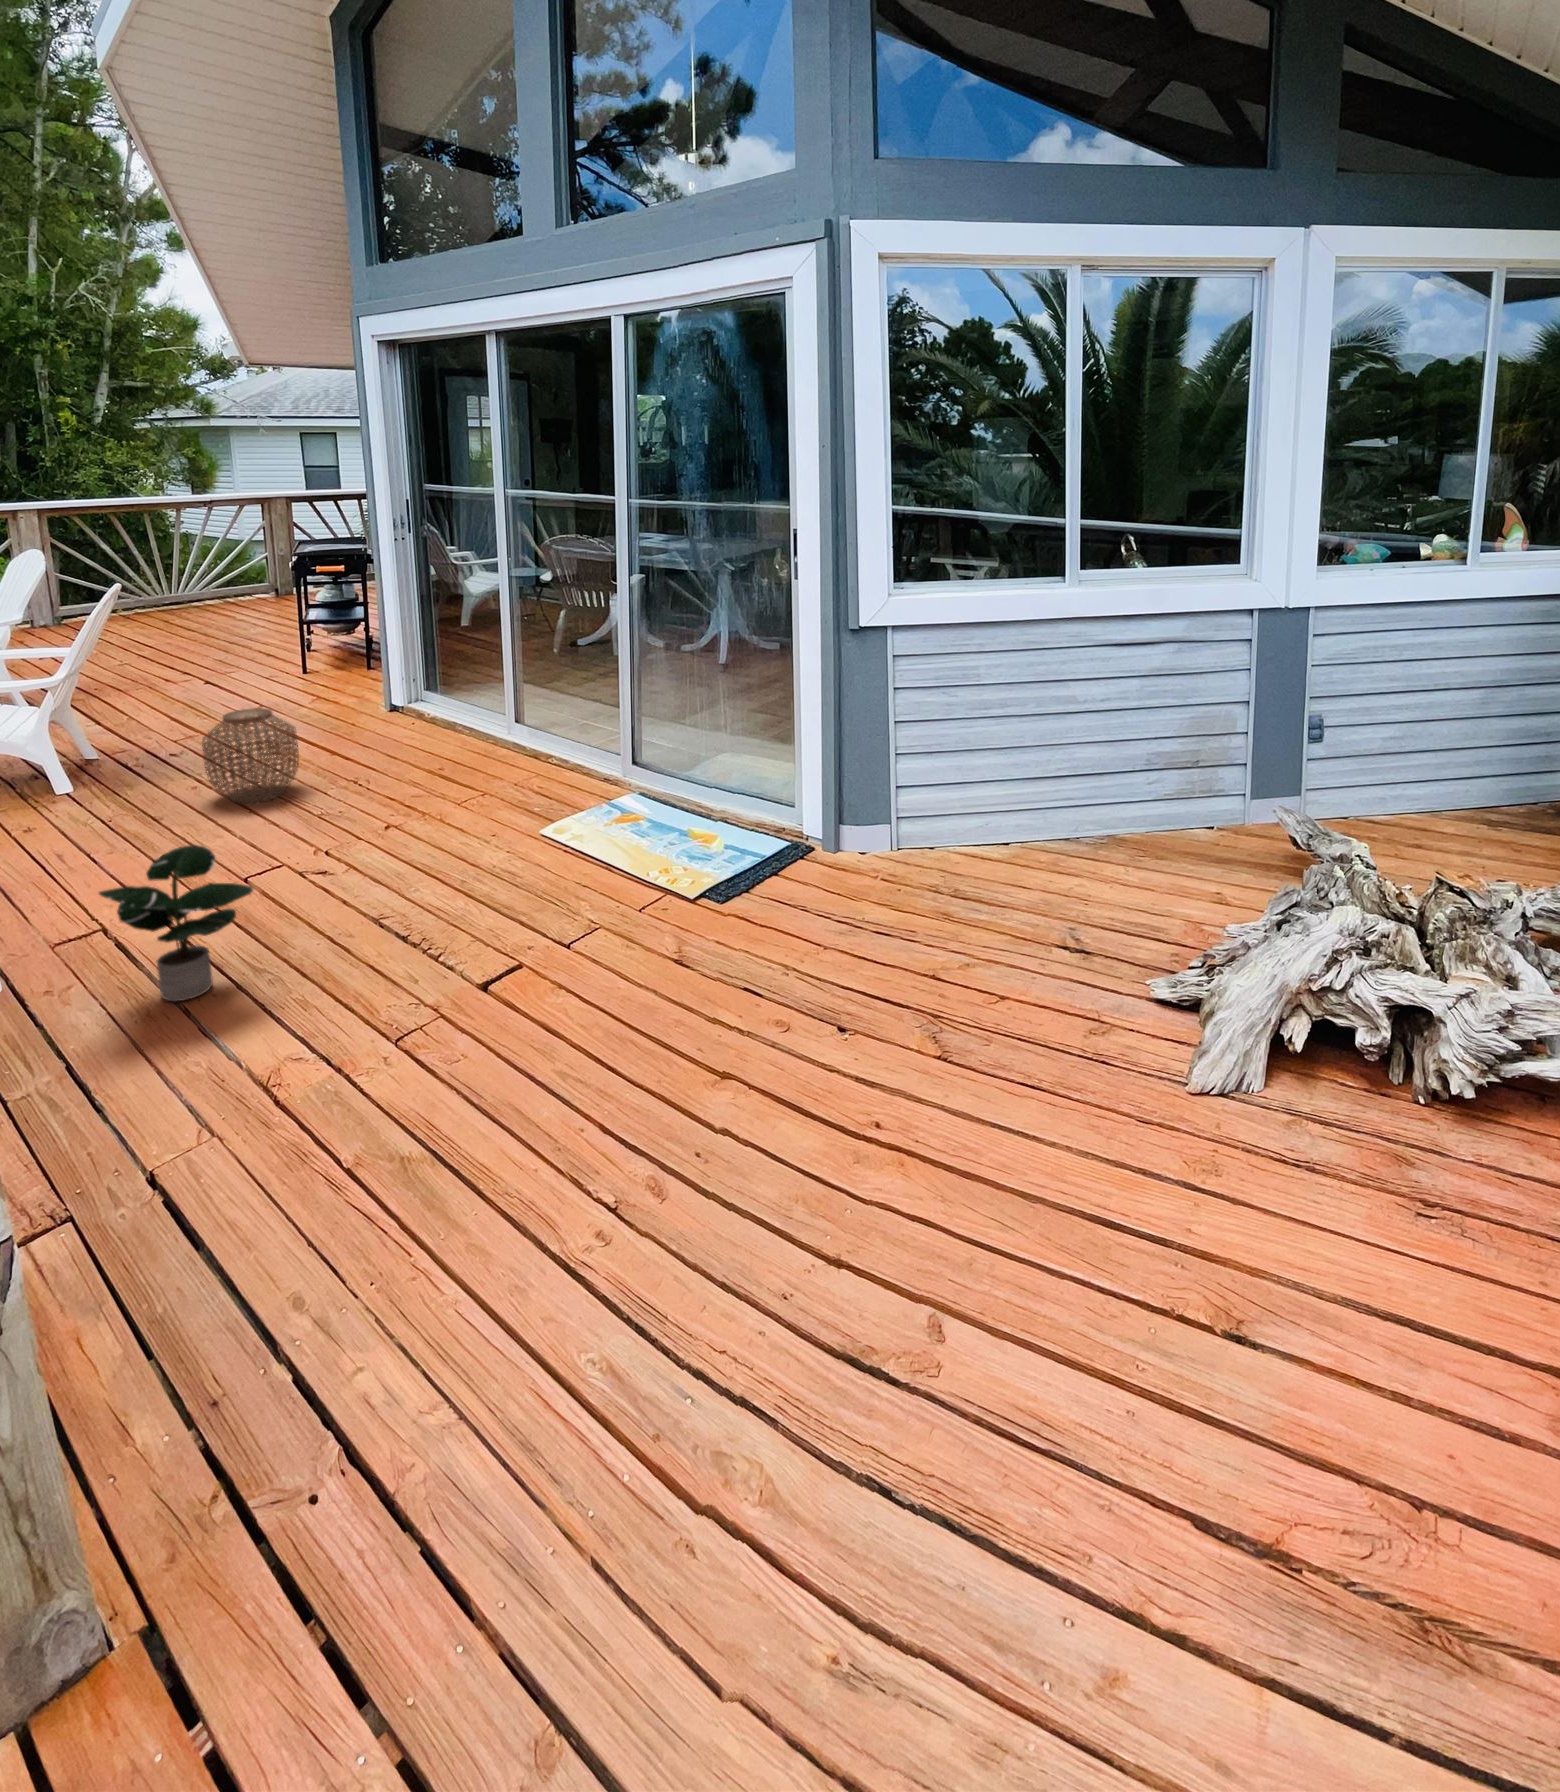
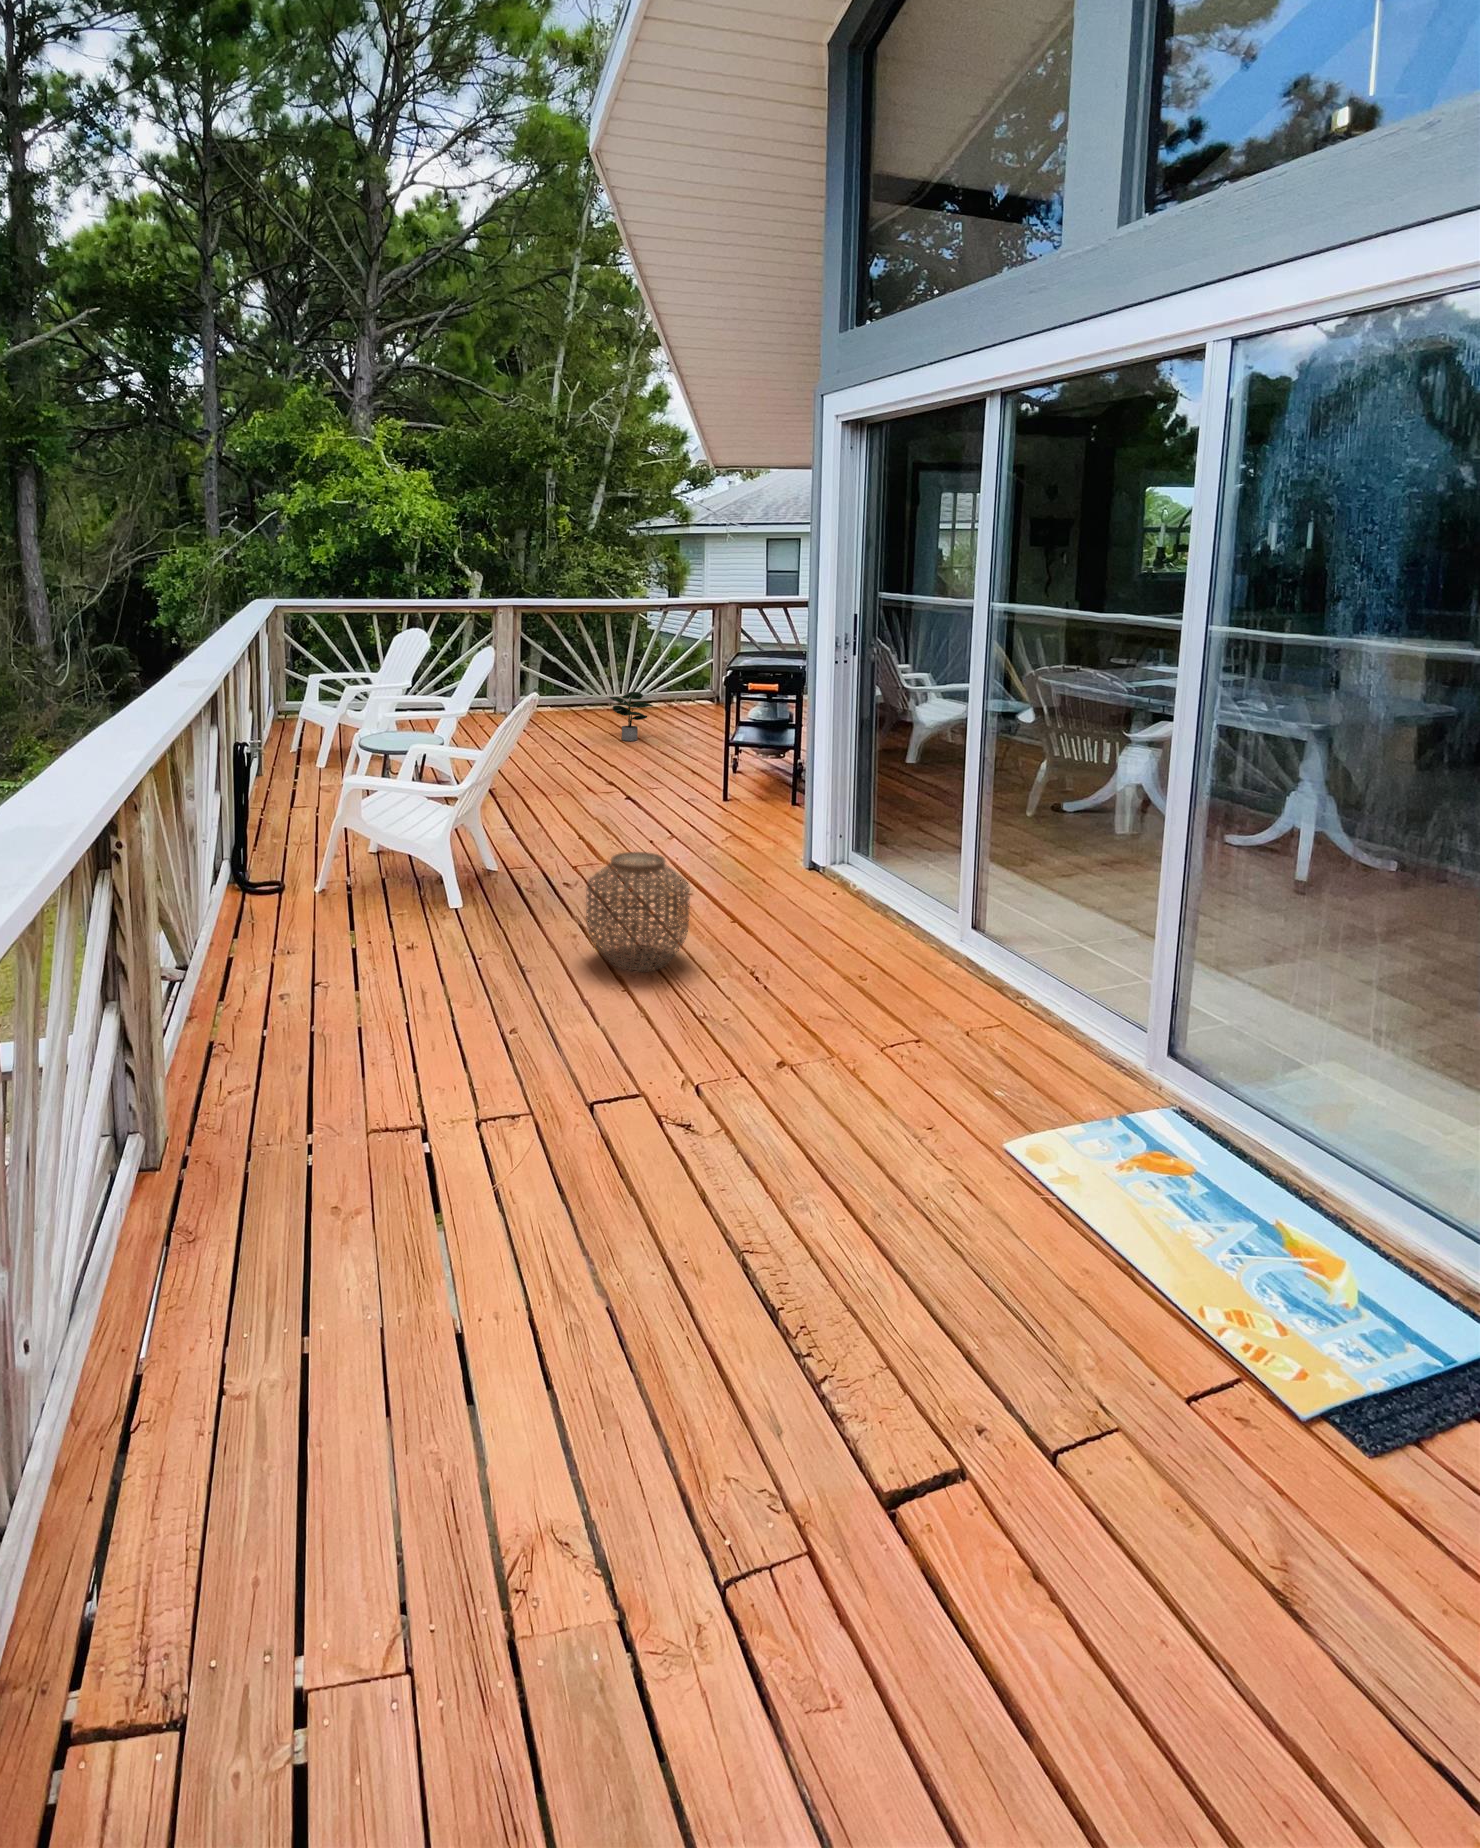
potted plant: present [99,845,254,1002] -> present [609,692,653,741]

